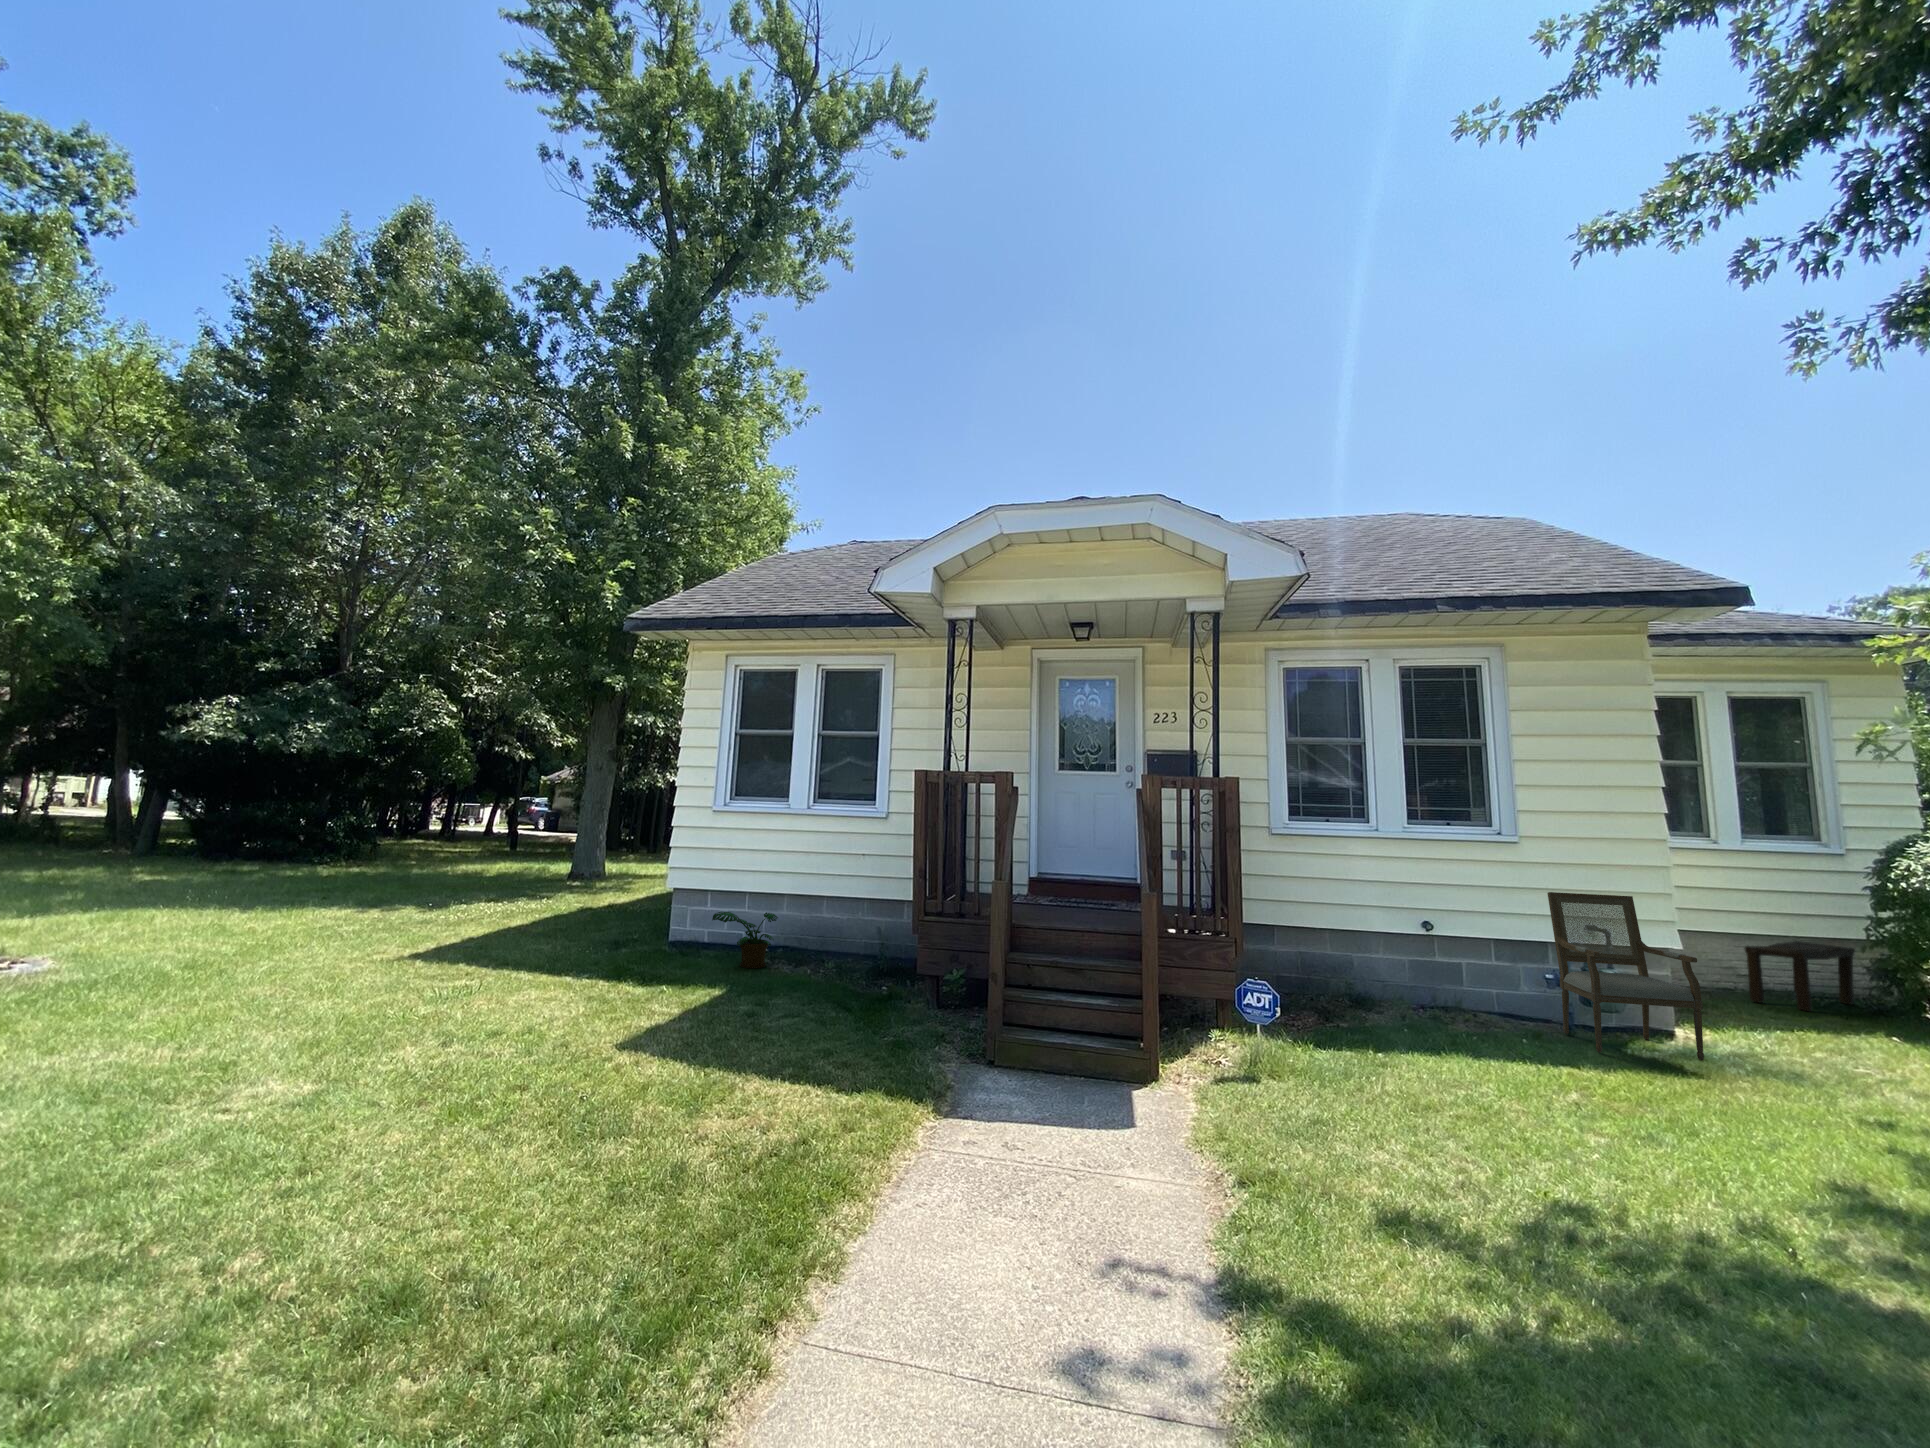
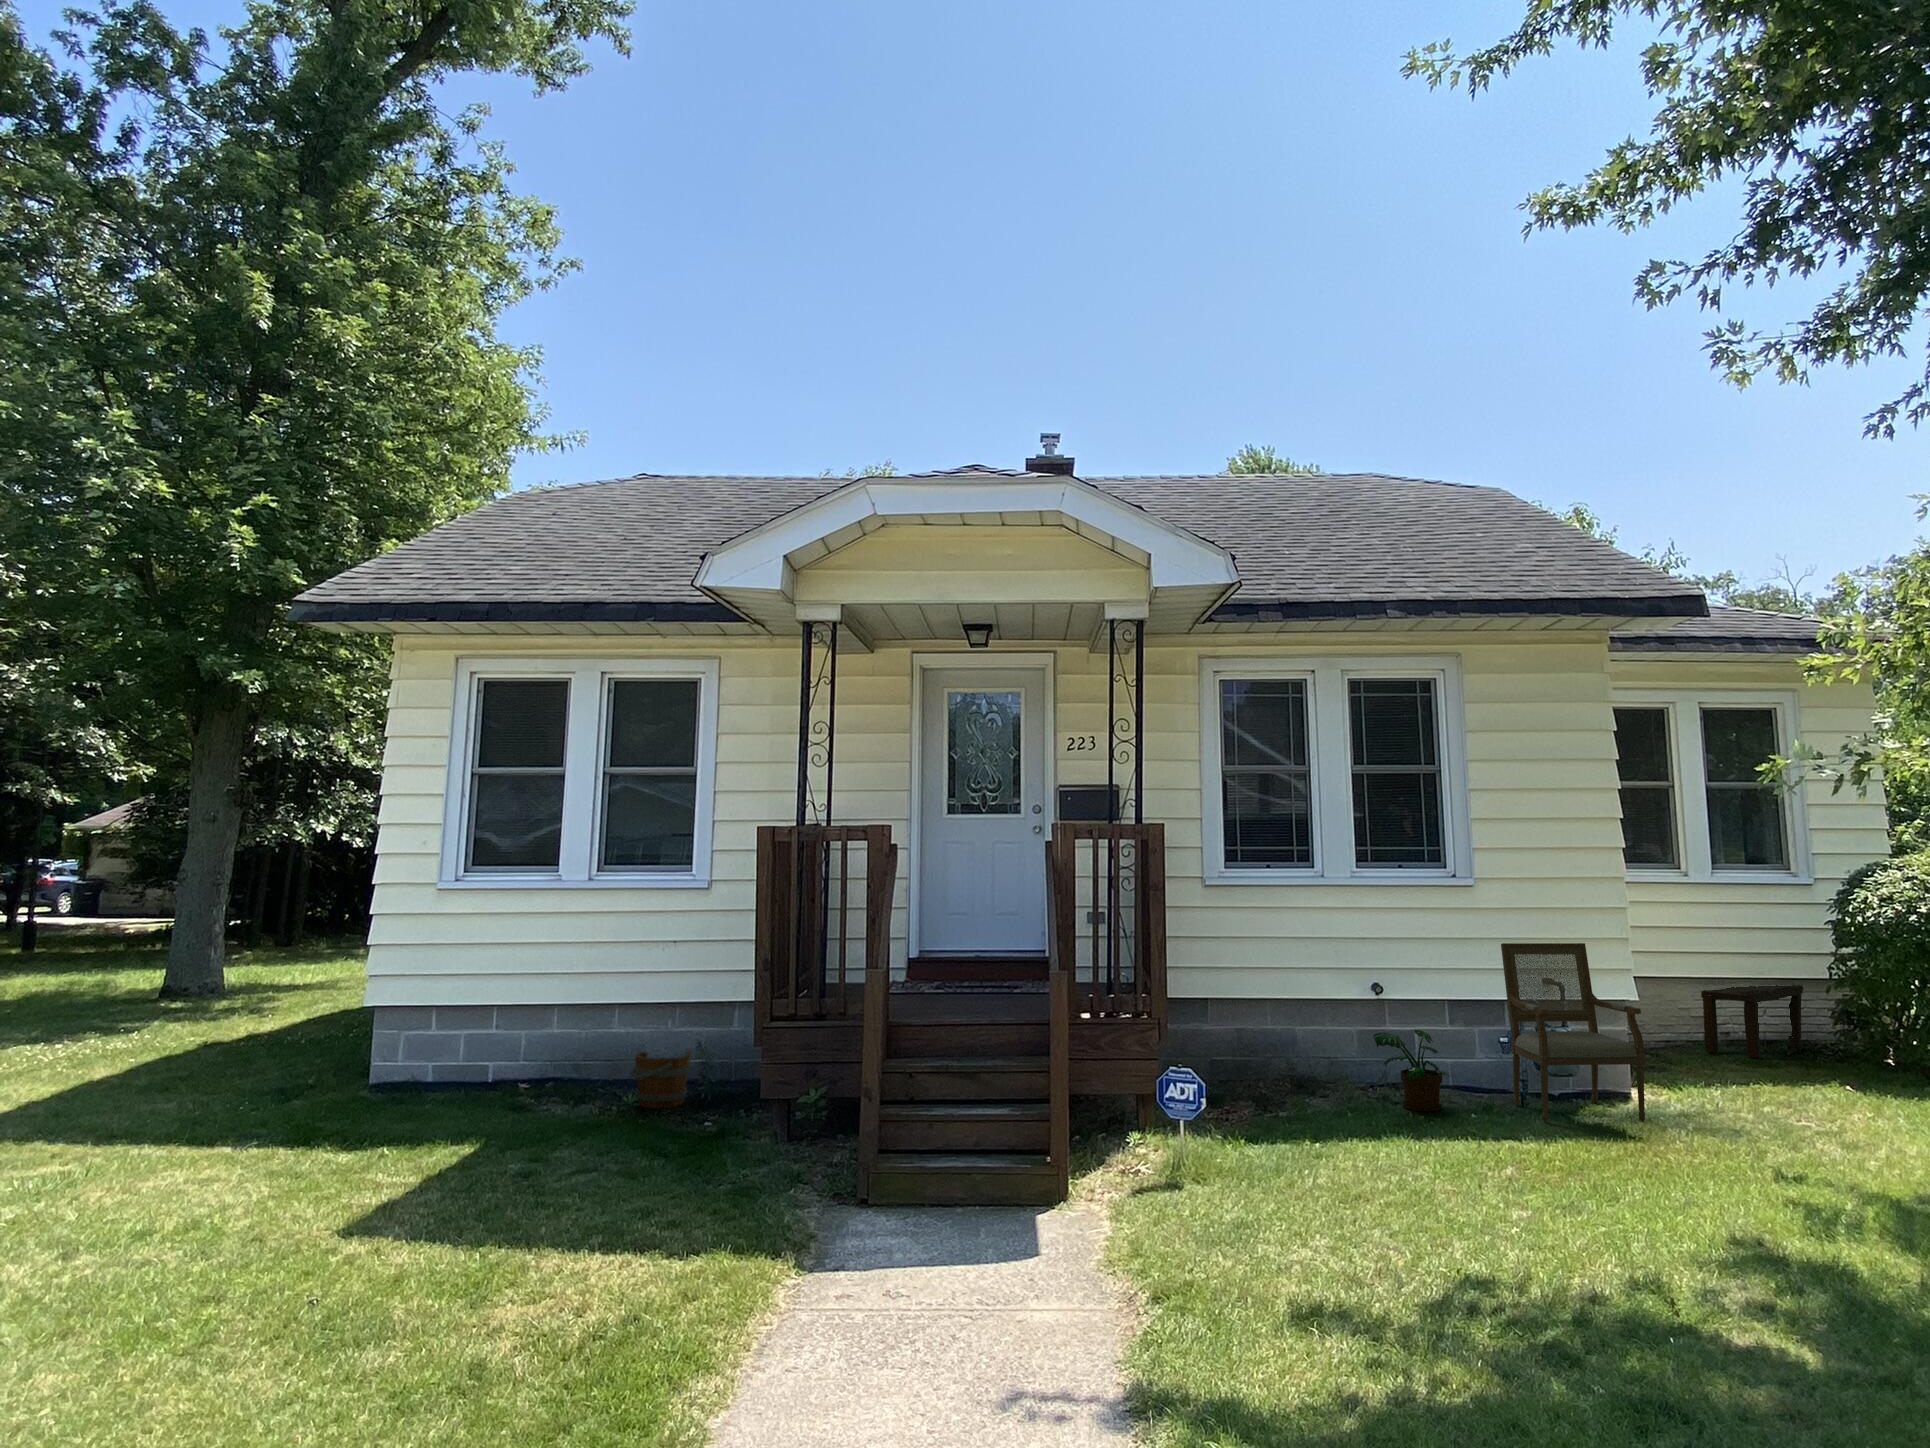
potted plant: present [712,912,778,968] -> present [1373,1030,1450,1112]
bucket: none [832,934,875,977] -> present [629,1051,691,1108]

